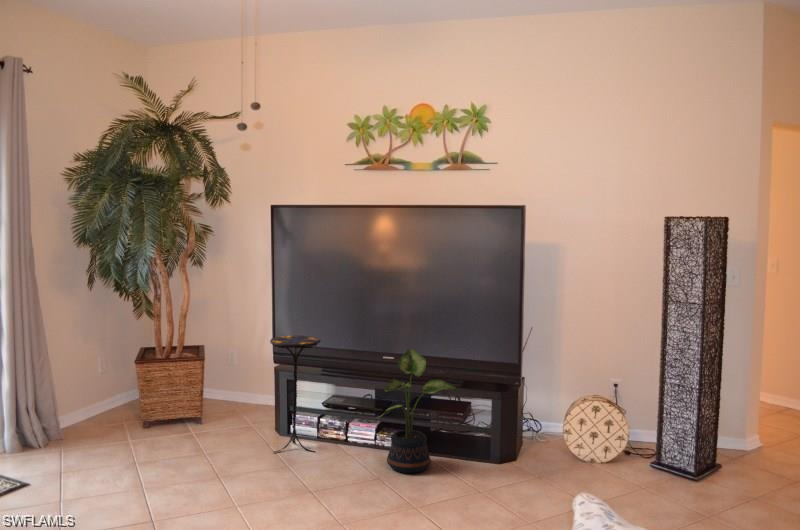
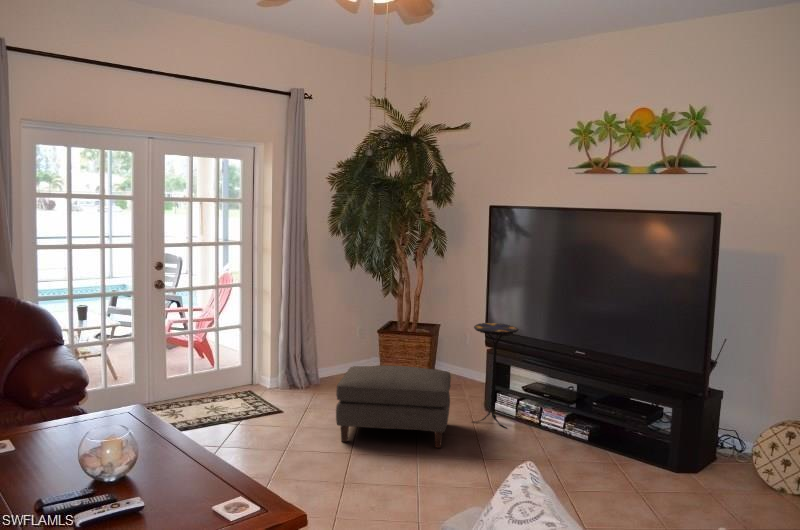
potted plant: present [376,350,458,473] -> none [552,348,630,462]
ottoman: none [113,398,263,513] -> present [336,366,451,448]

